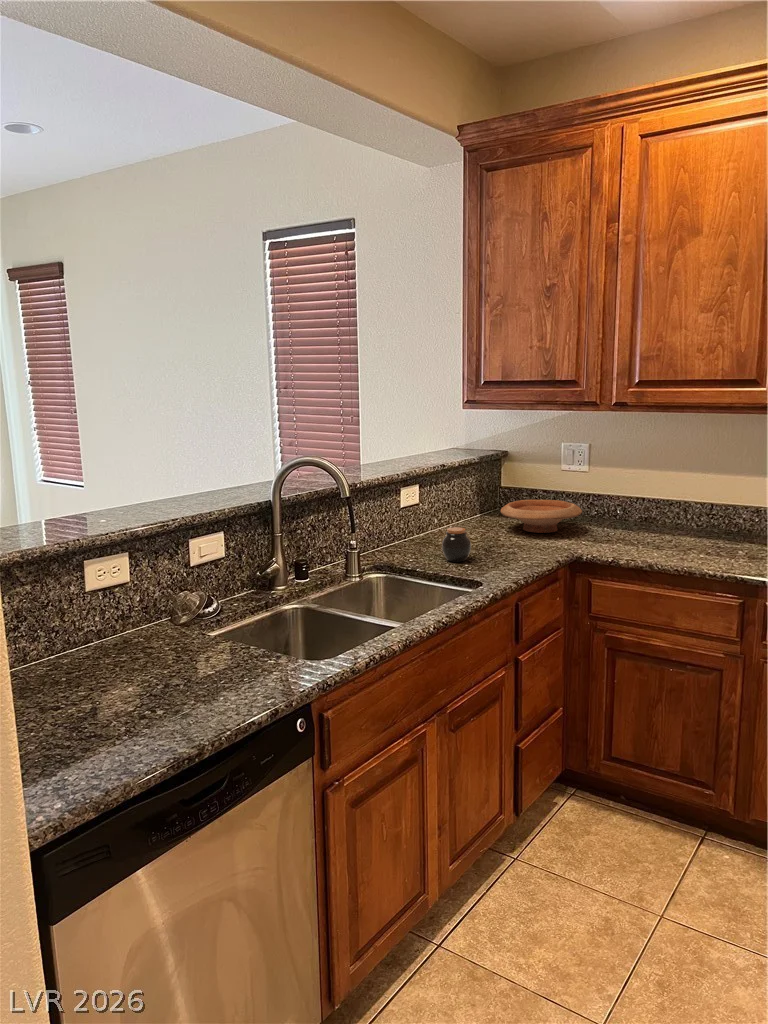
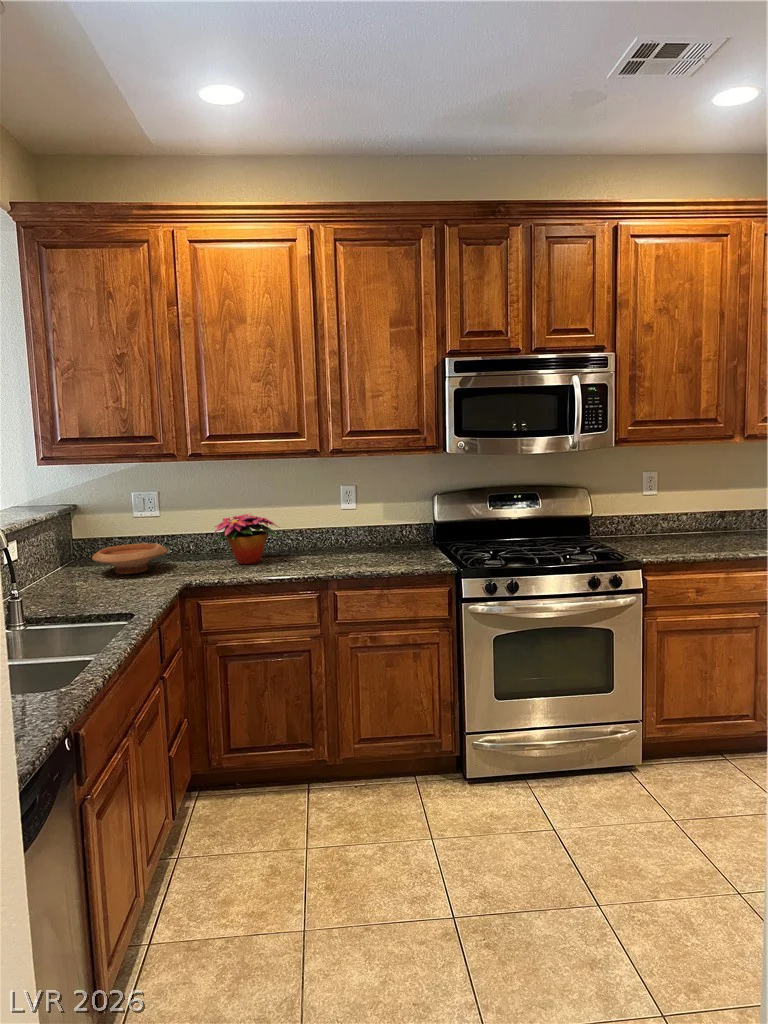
flower arrangement: none [628,482,725,545] -> present [215,513,278,564]
jar: present [442,527,471,562] -> none [65,575,94,608]

